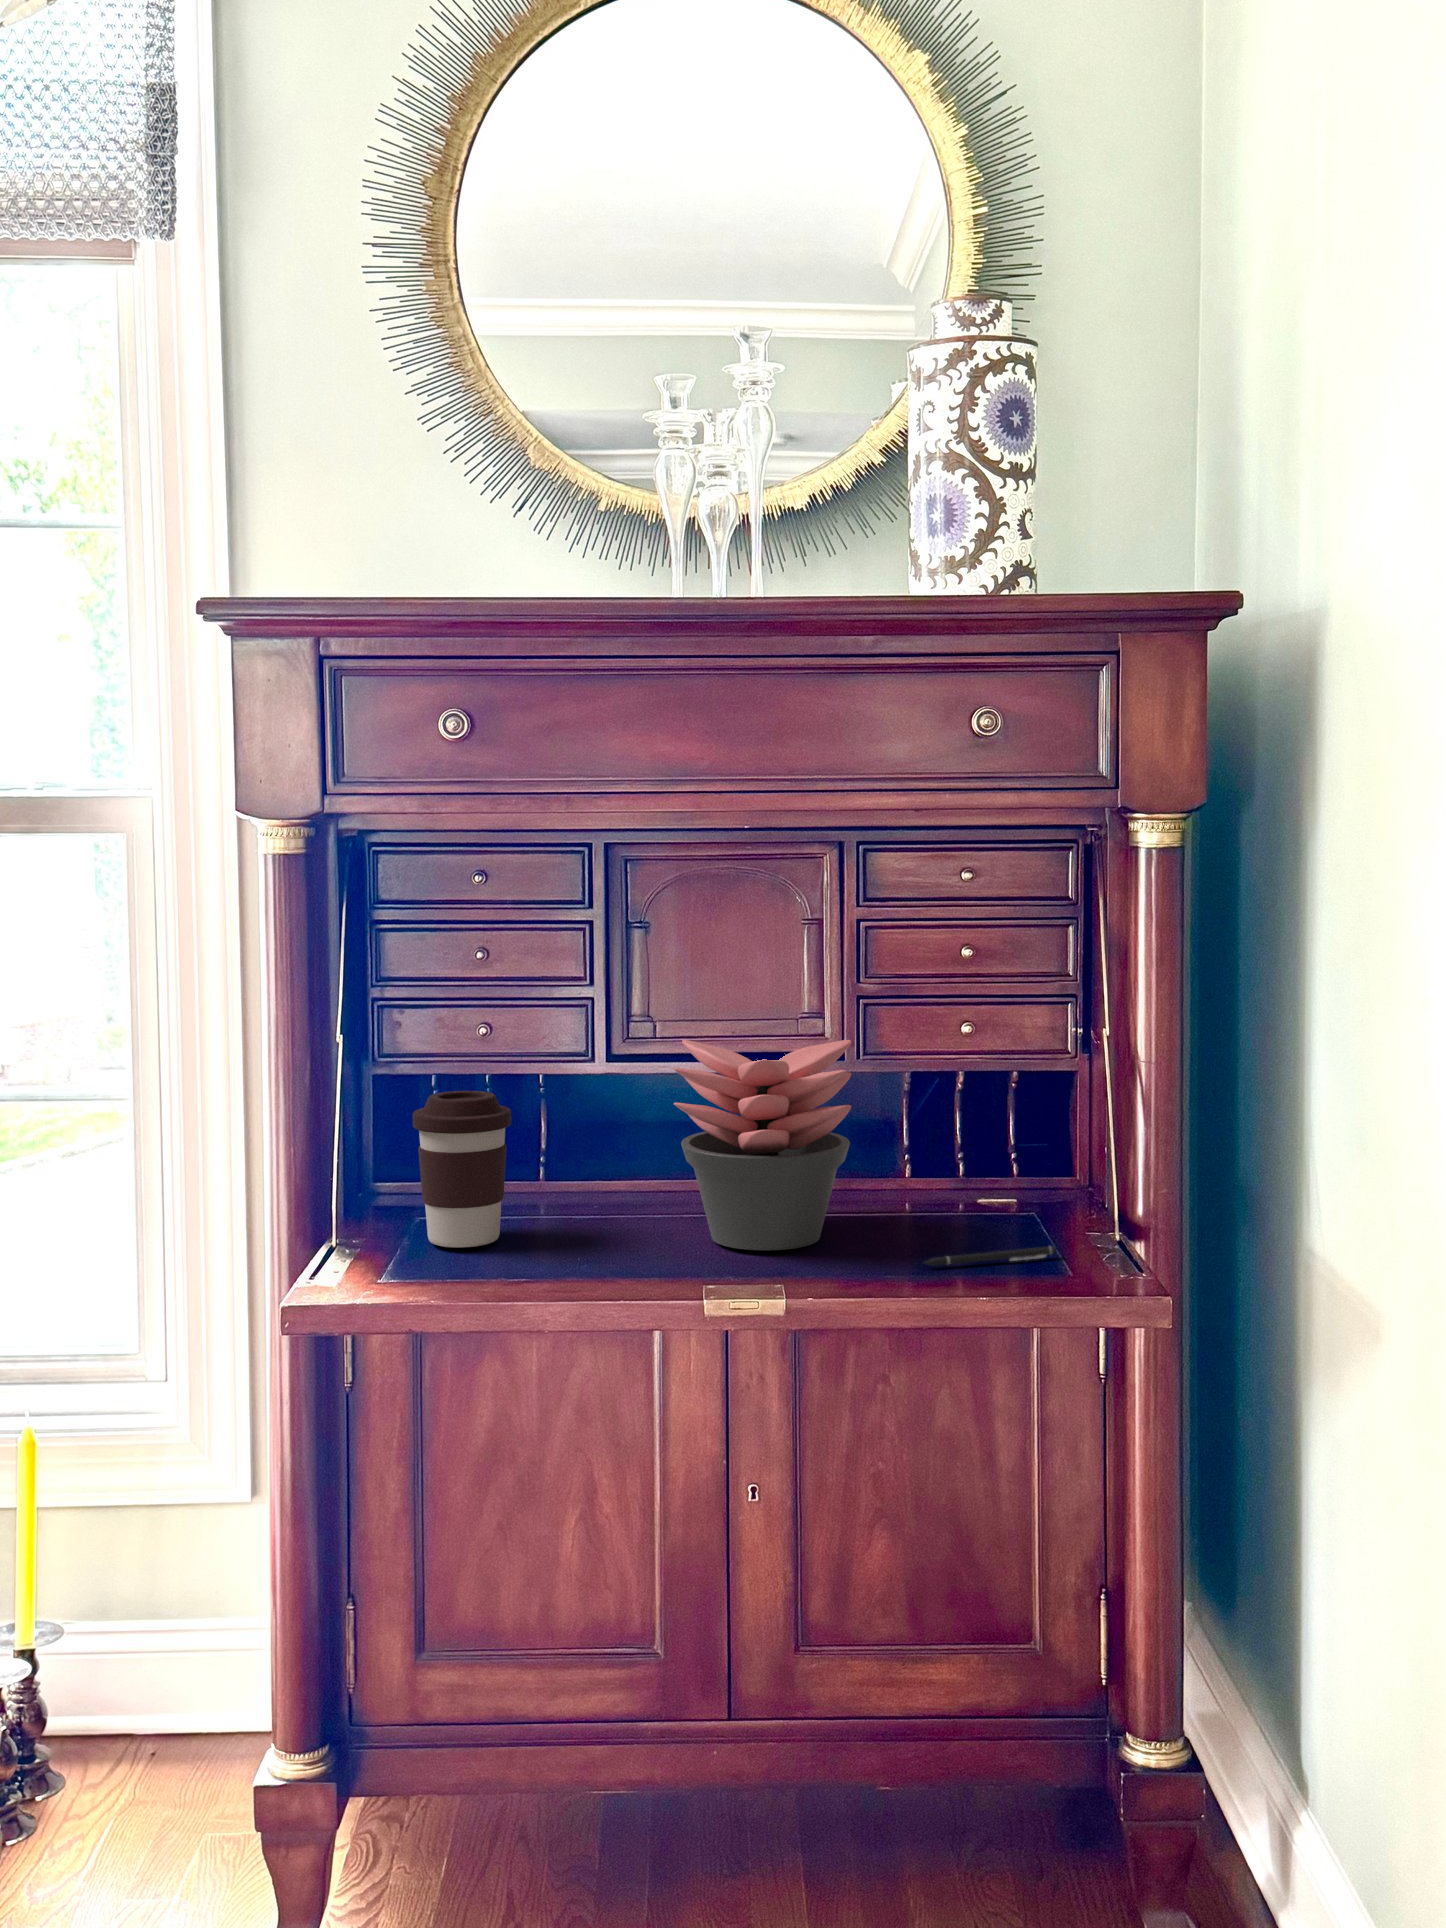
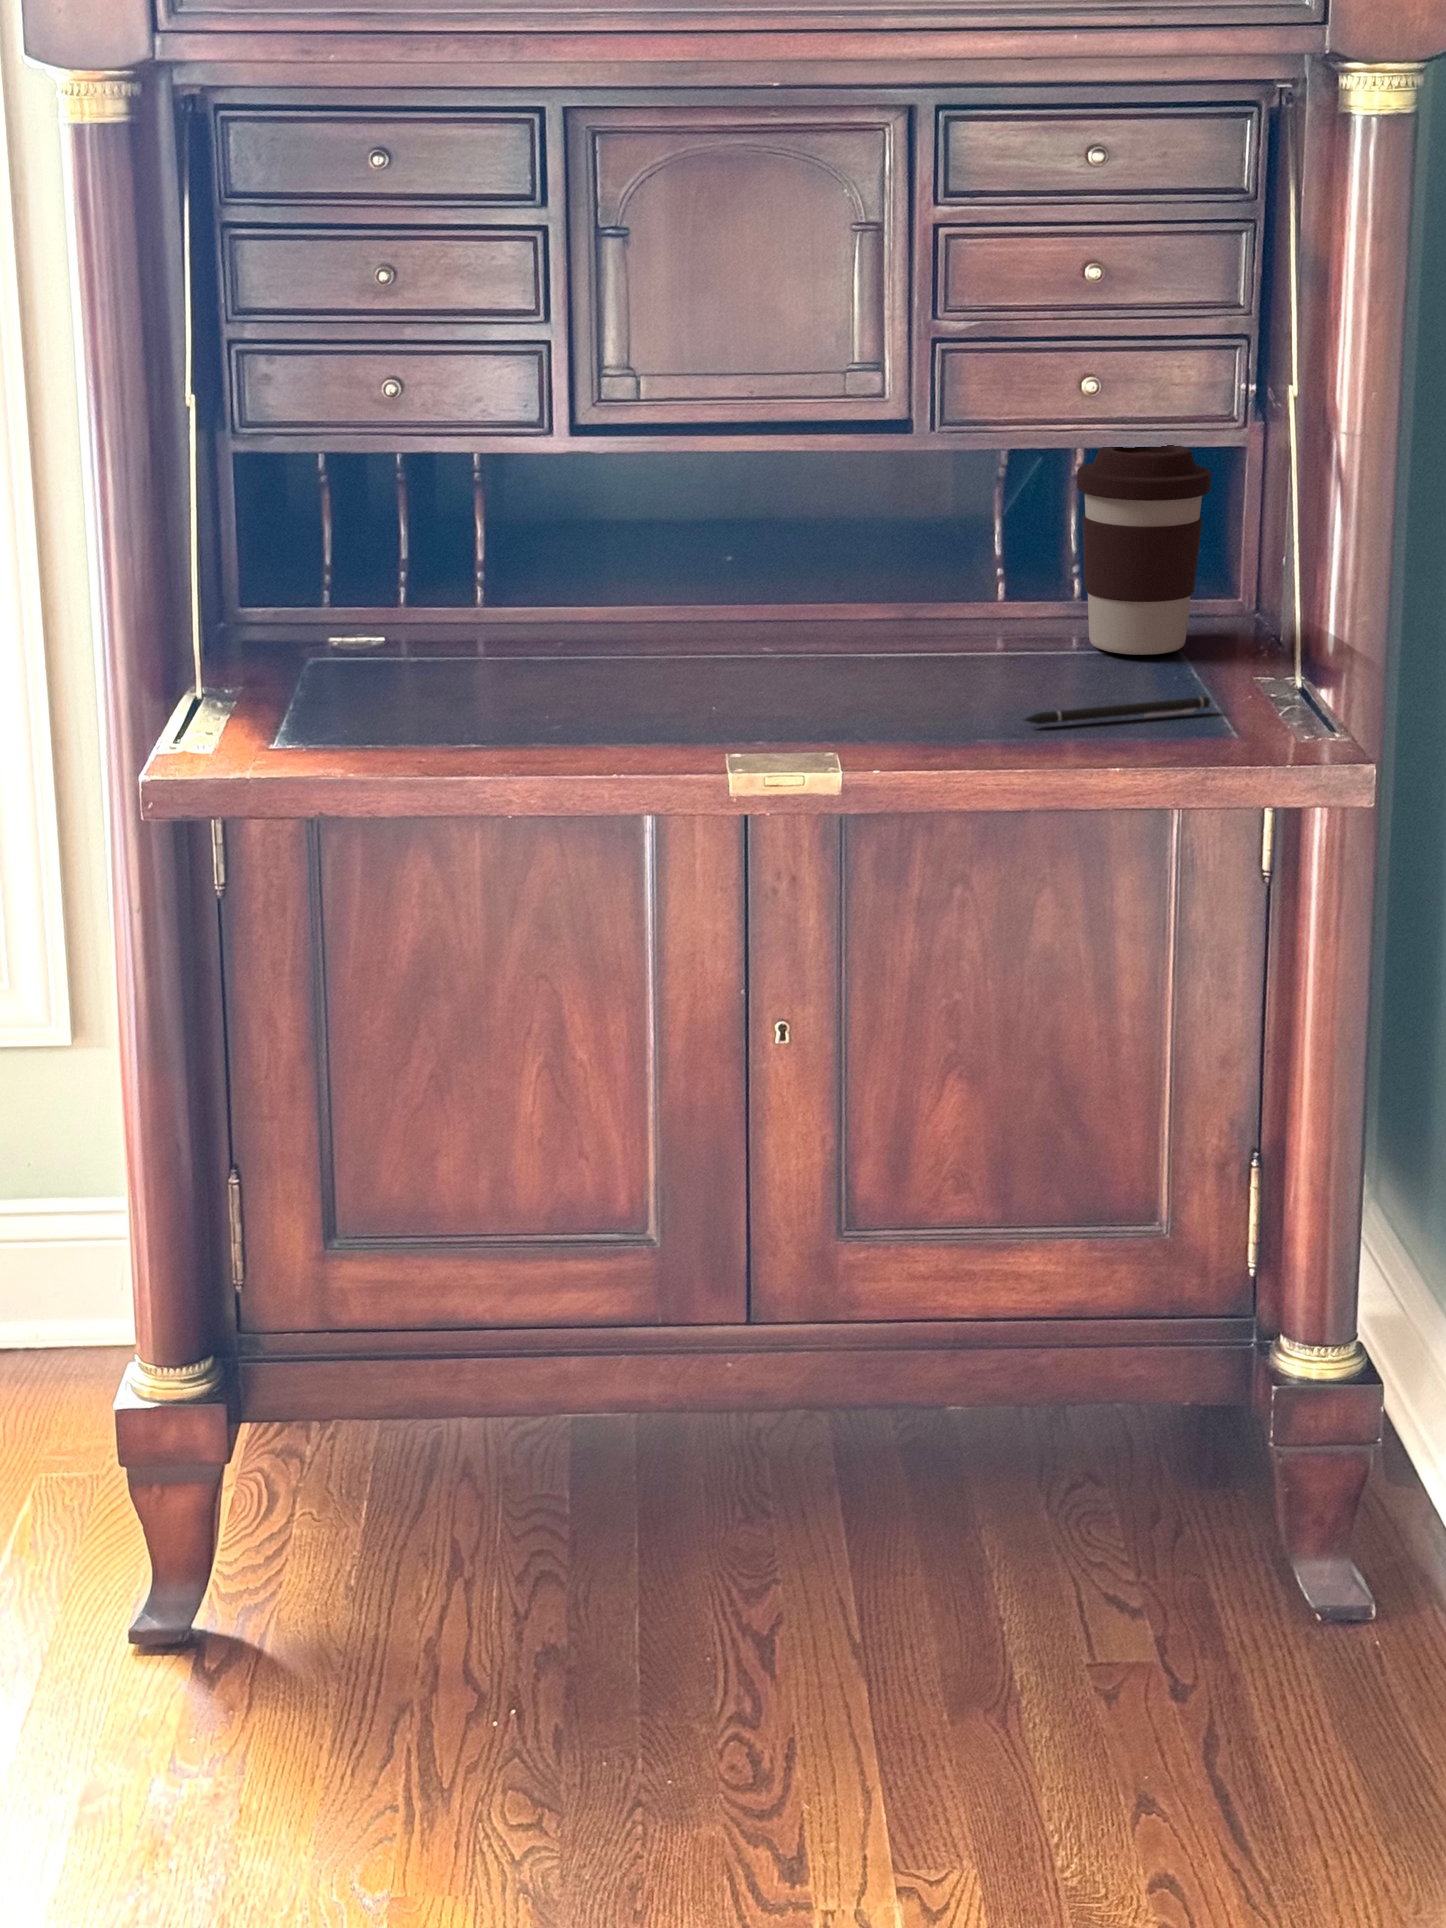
succulent plant: present [674,1040,851,1250] -> none [671,402,924,703]
coffee cup: present [413,1091,511,1247] -> present [1077,445,1211,655]

